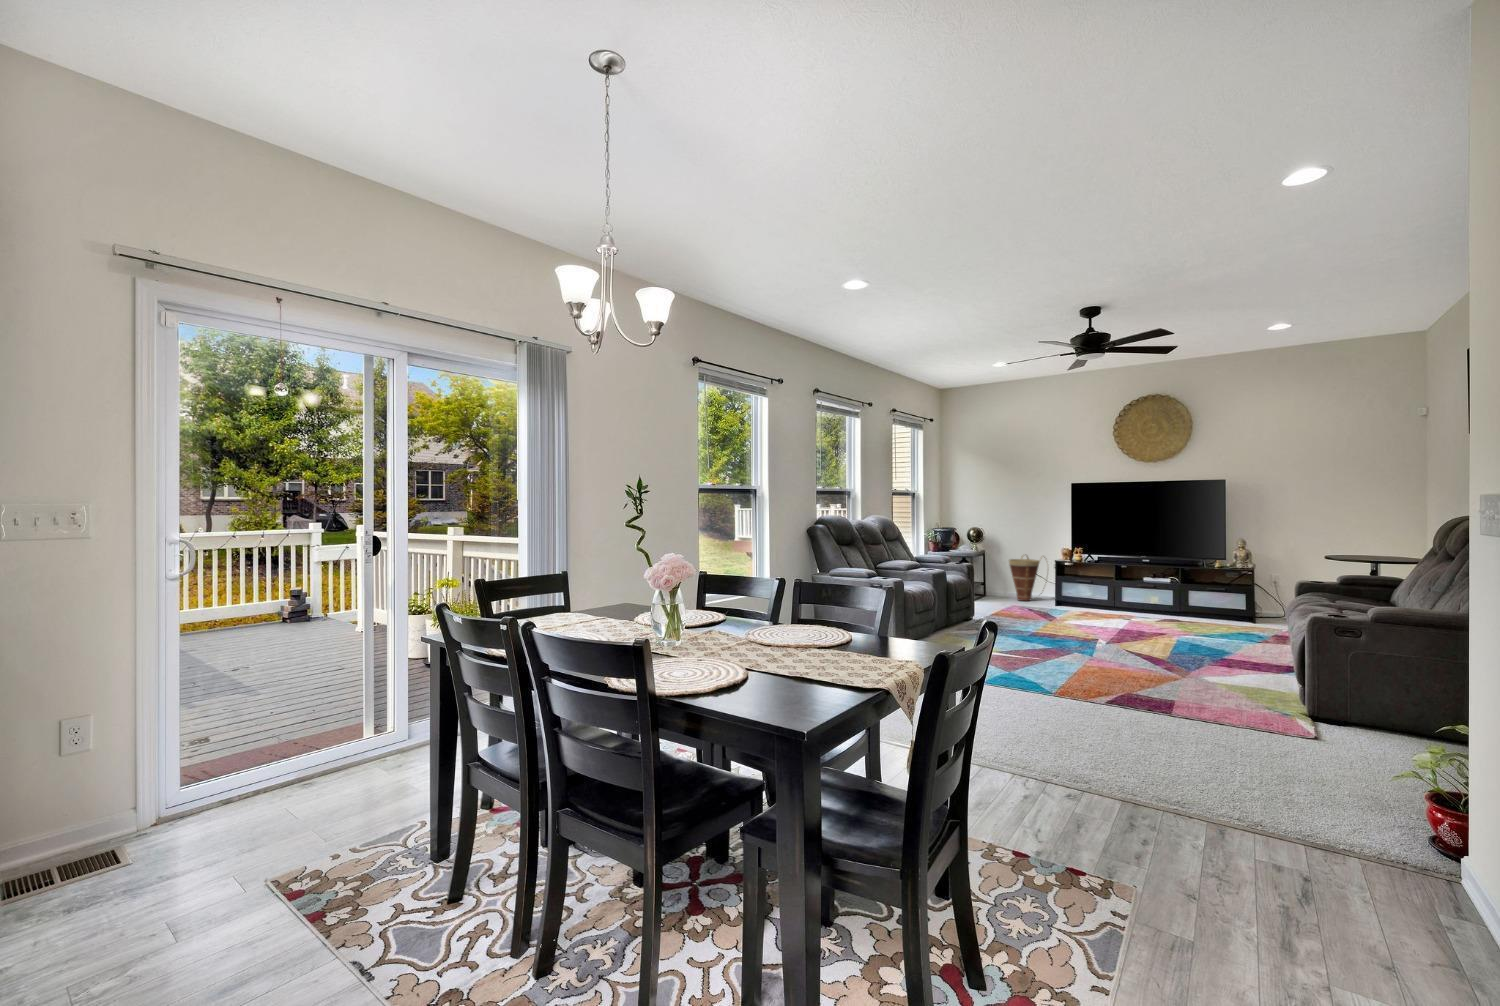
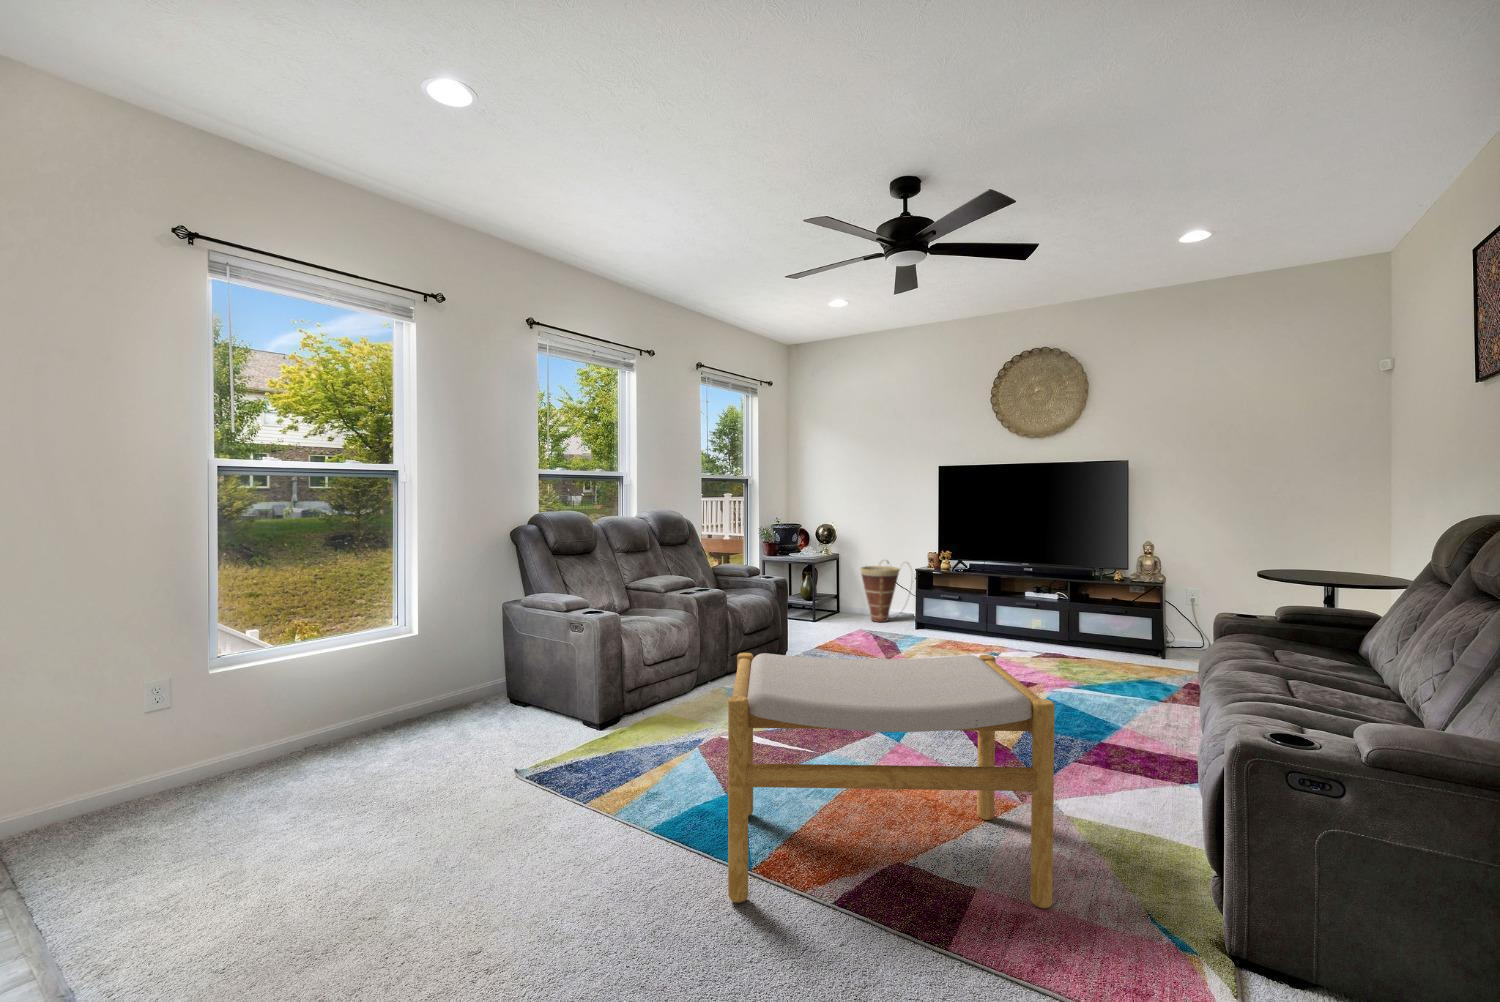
footstool: none [1018,594,1216,714] -> present [728,653,1055,909]

